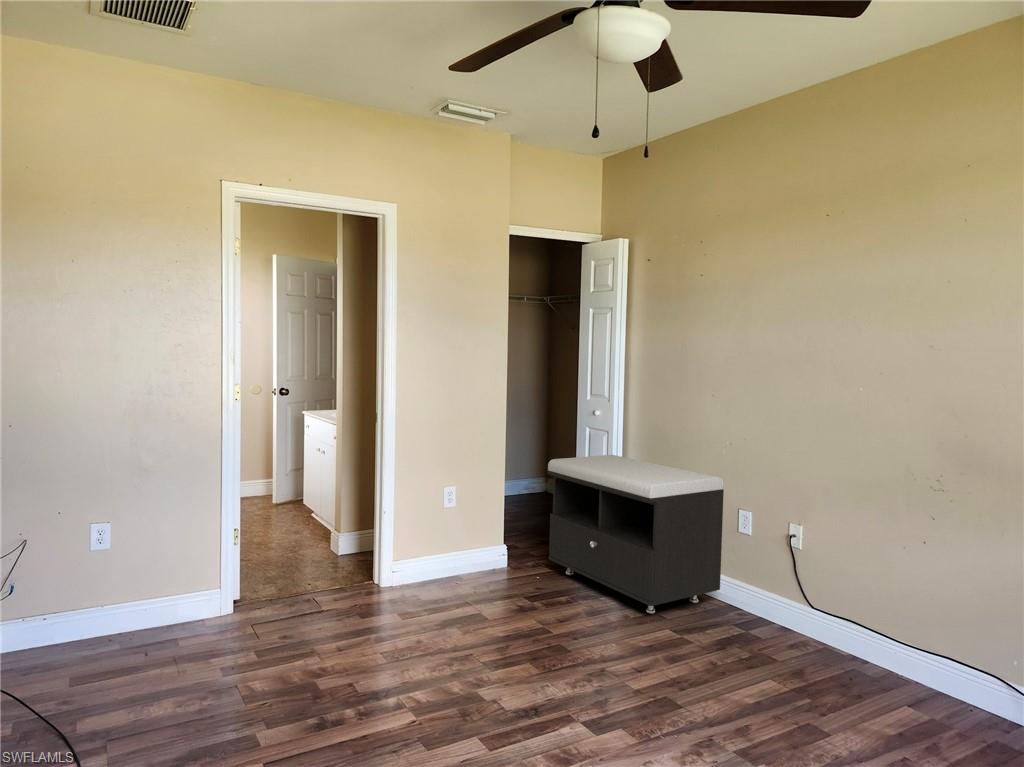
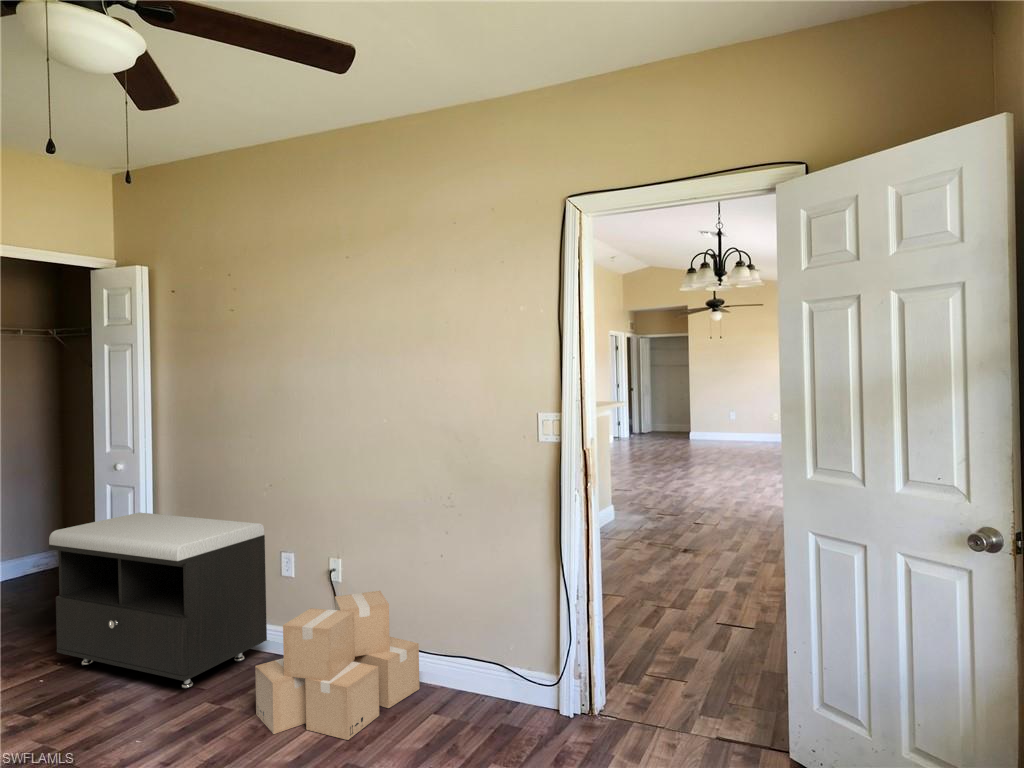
cardboard box: none [714,560,889,702] -> present [255,591,420,740]

